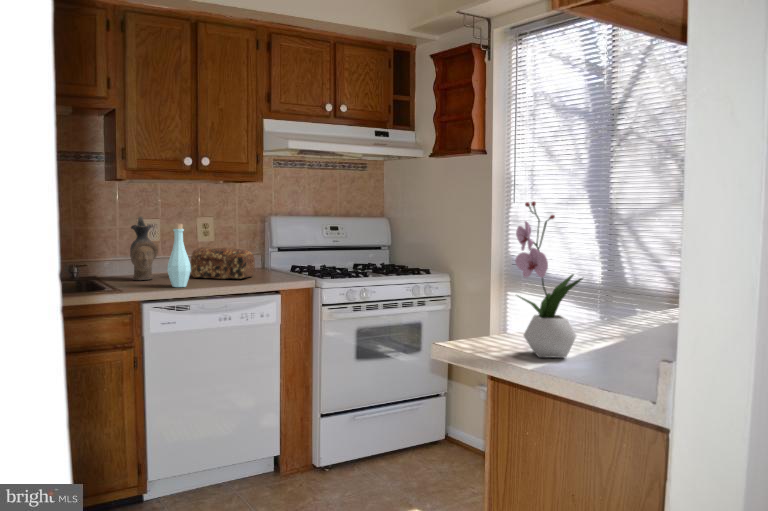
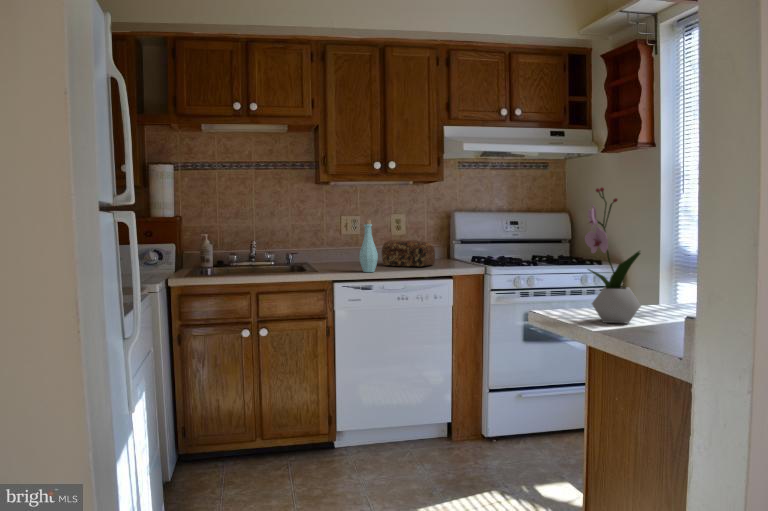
ceramic pitcher: present [130,217,158,280] -> none [334,215,356,267]

